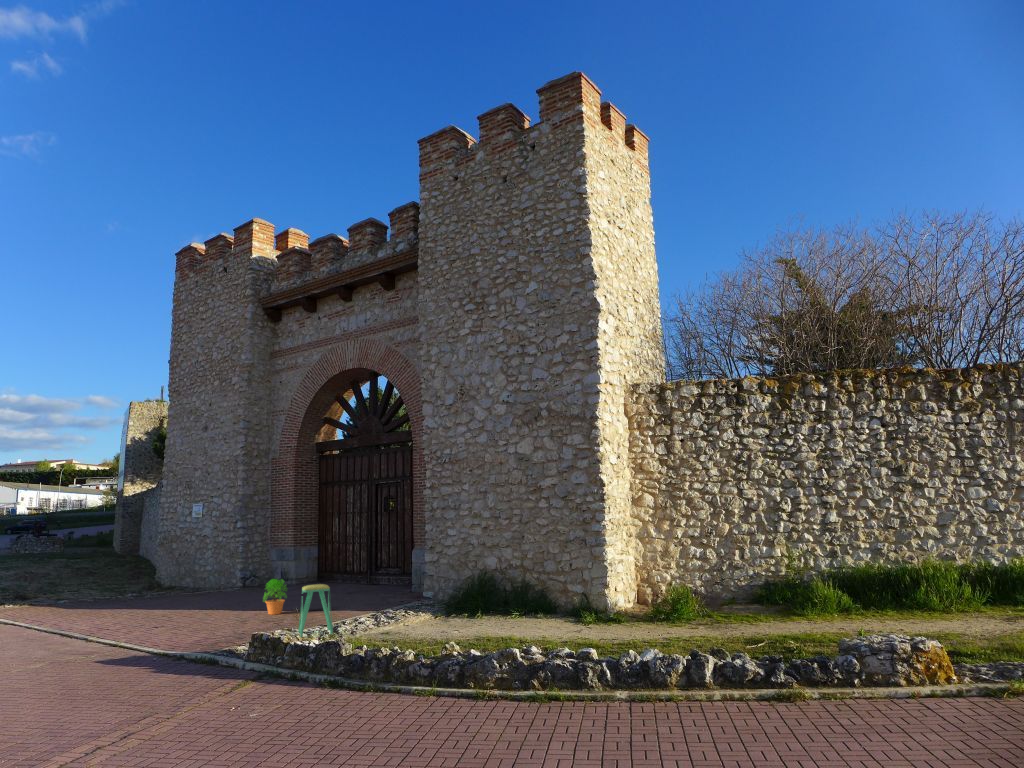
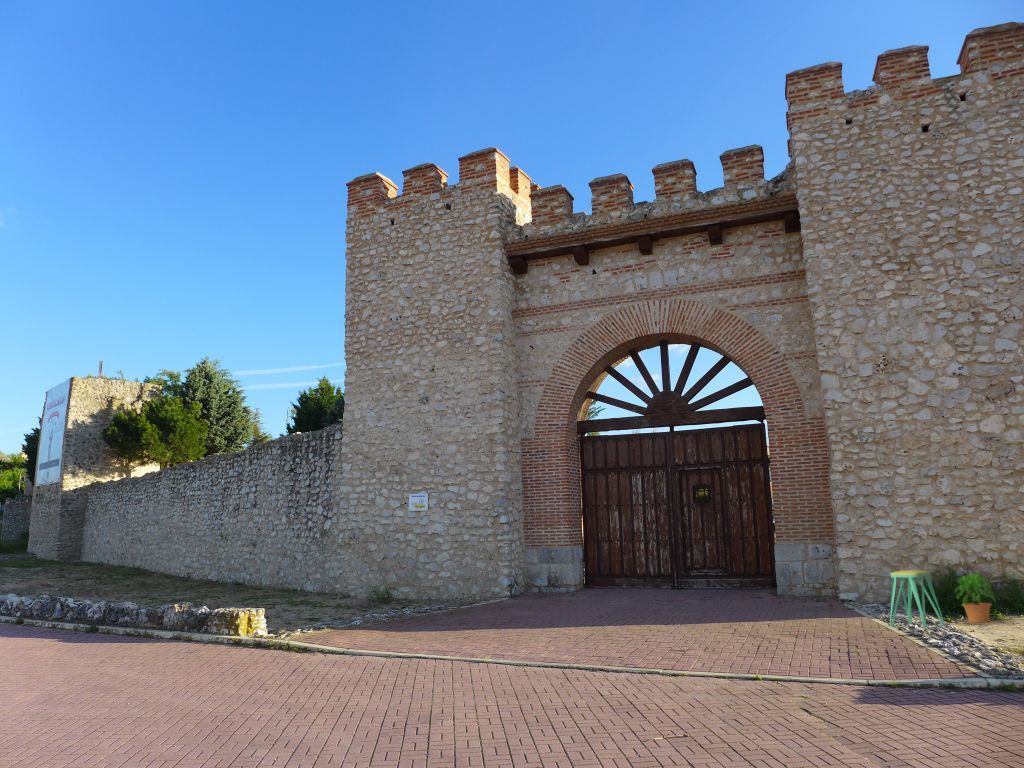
potted plant: present [263,579,286,615] -> present [957,573,994,622]

